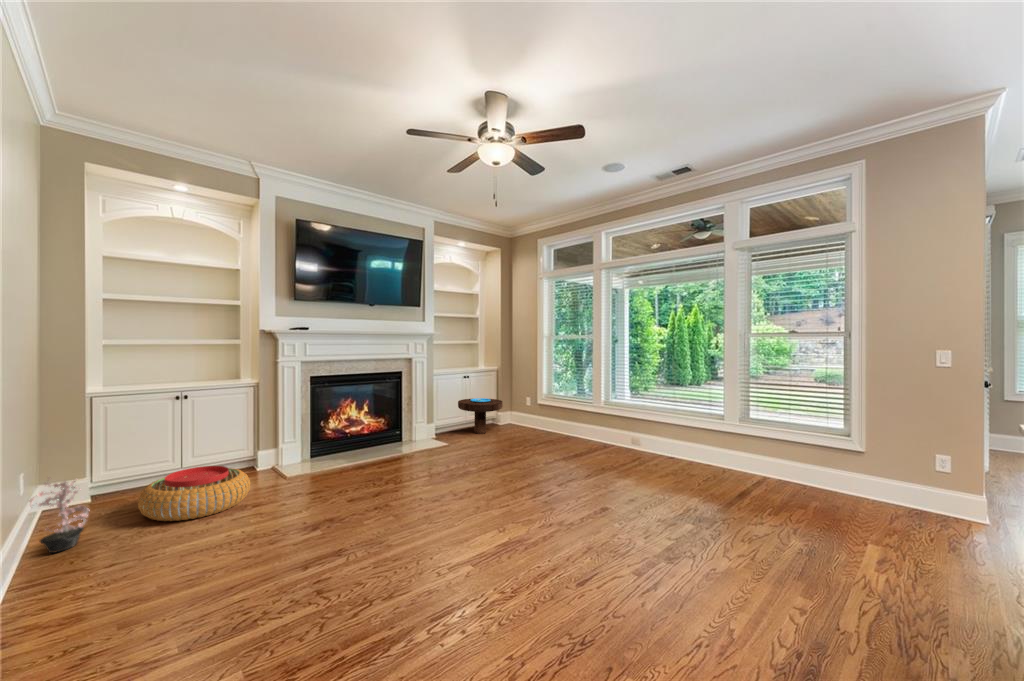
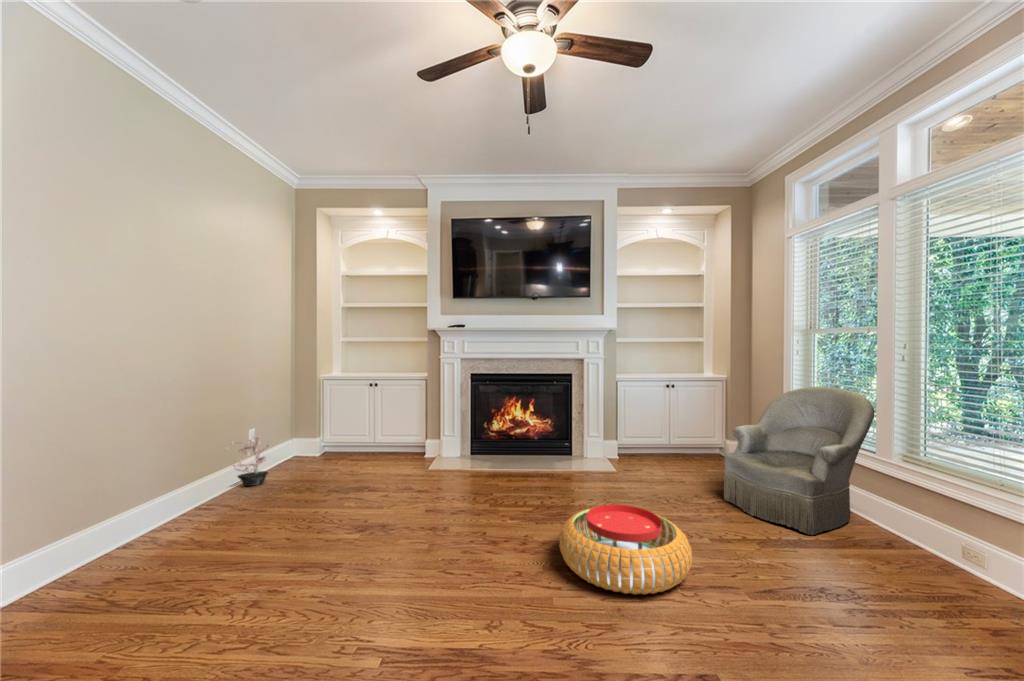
armchair: none [532,371,602,453] -> present [724,387,874,535]
side table: present [458,398,503,434] -> none [651,414,714,464]
pouf: present [138,466,250,521] -> present [559,505,692,595]

